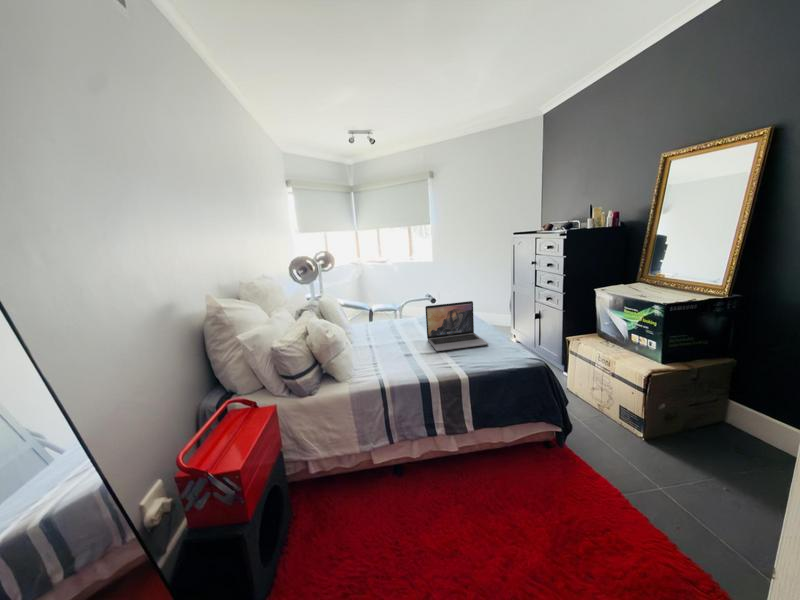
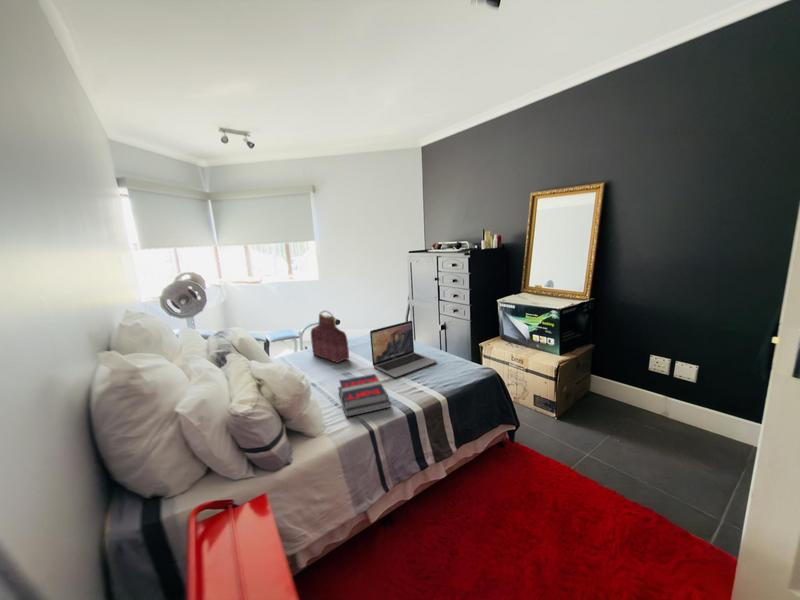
handbag: none [389,285,414,332] -> present [311,311,349,363]
book: none [372,344,417,374] -> present [338,374,391,417]

